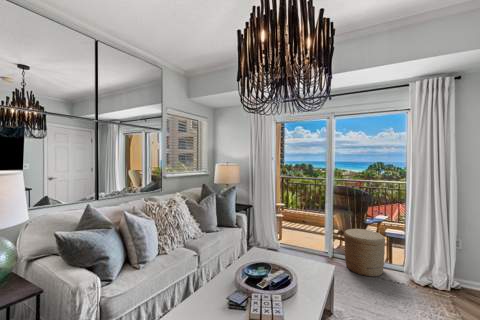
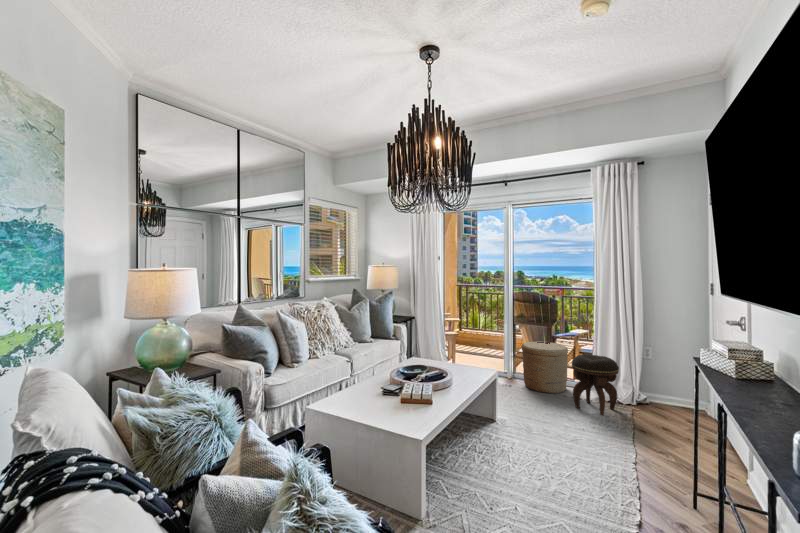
footstool: none [395,247,443,307] -> present [572,355,619,416]

